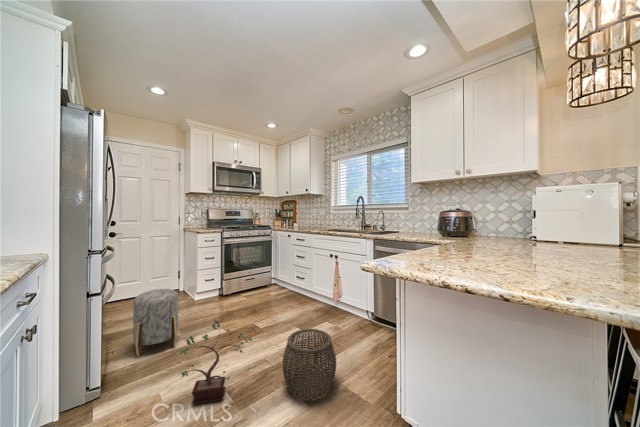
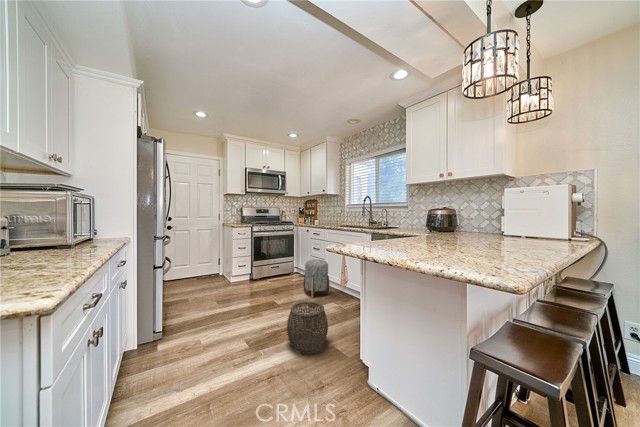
stool: present [133,289,178,357] -> present [304,259,330,298]
potted plant: present [180,320,253,404] -> none [213,289,265,348]

